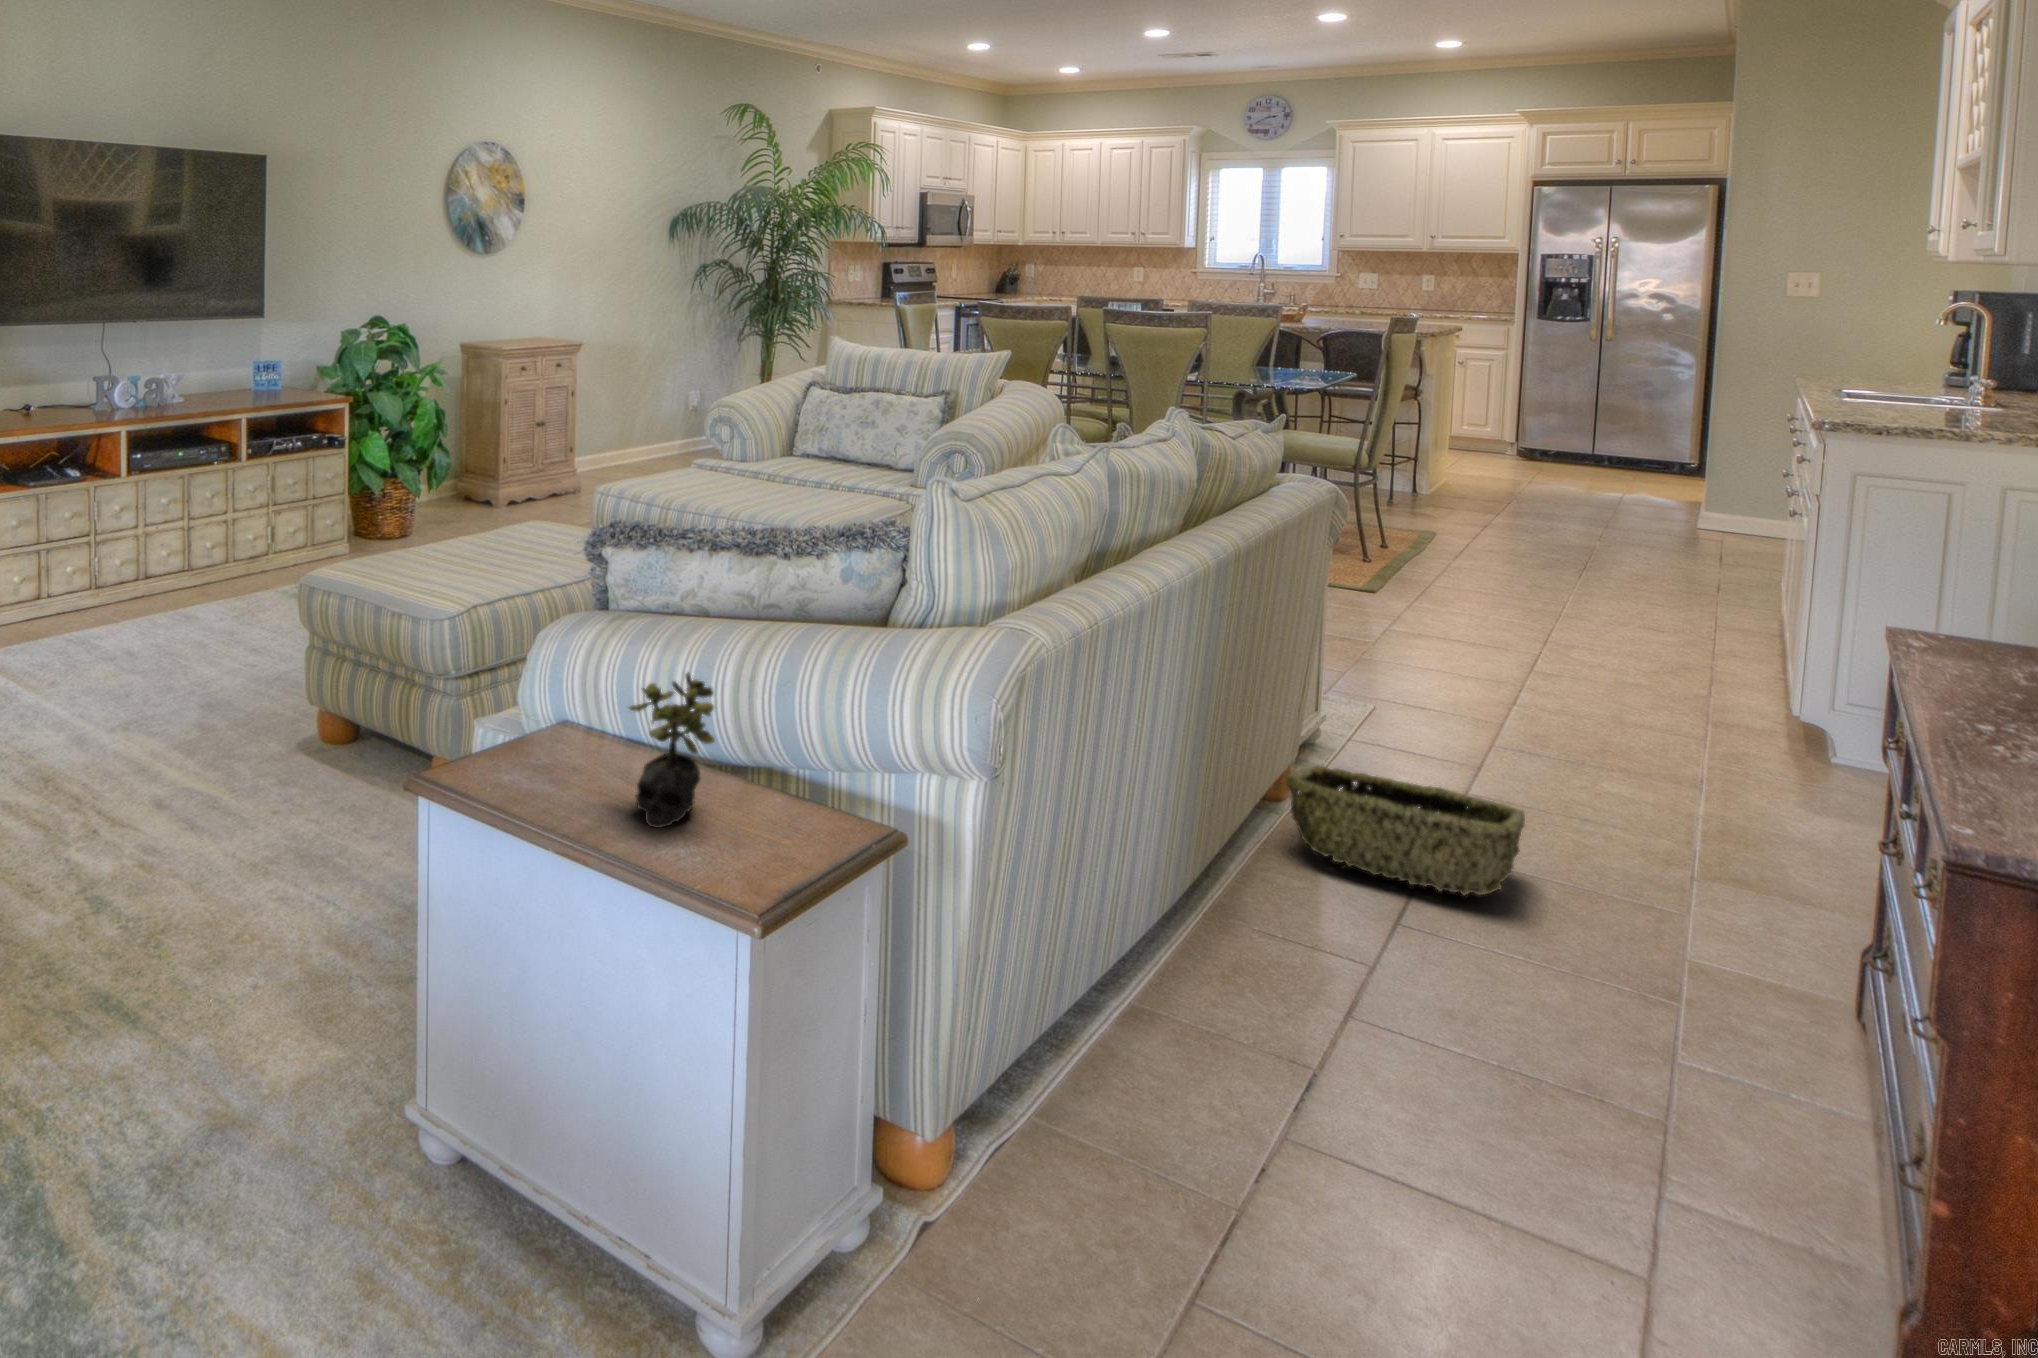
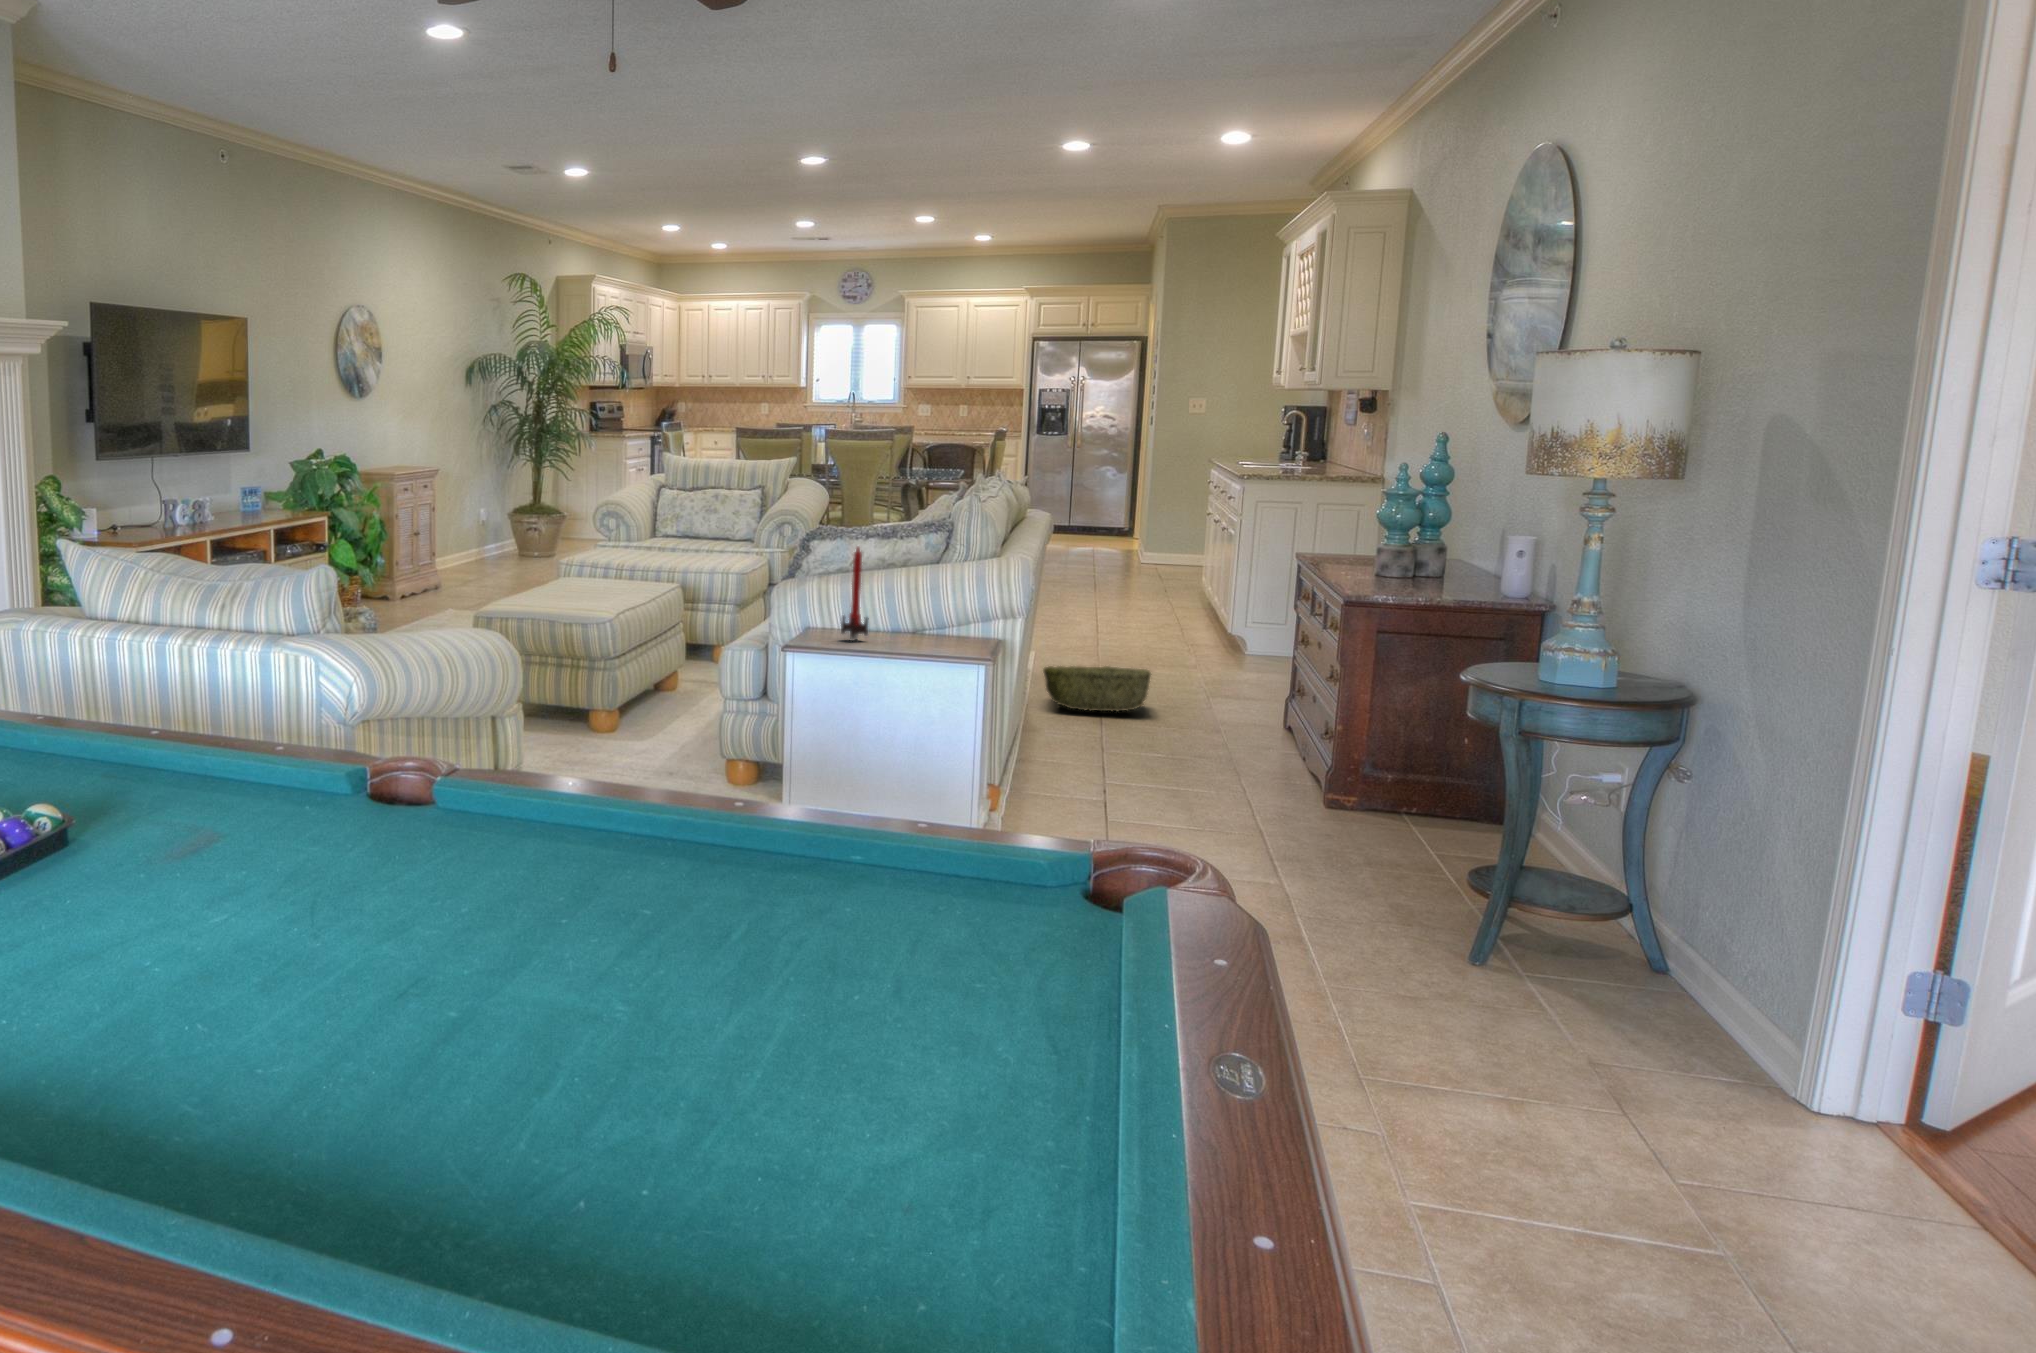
candle: none [526,585,567,780] -> present [841,547,869,640]
succulent plant: present [630,672,714,828] -> none [905,579,950,645]

